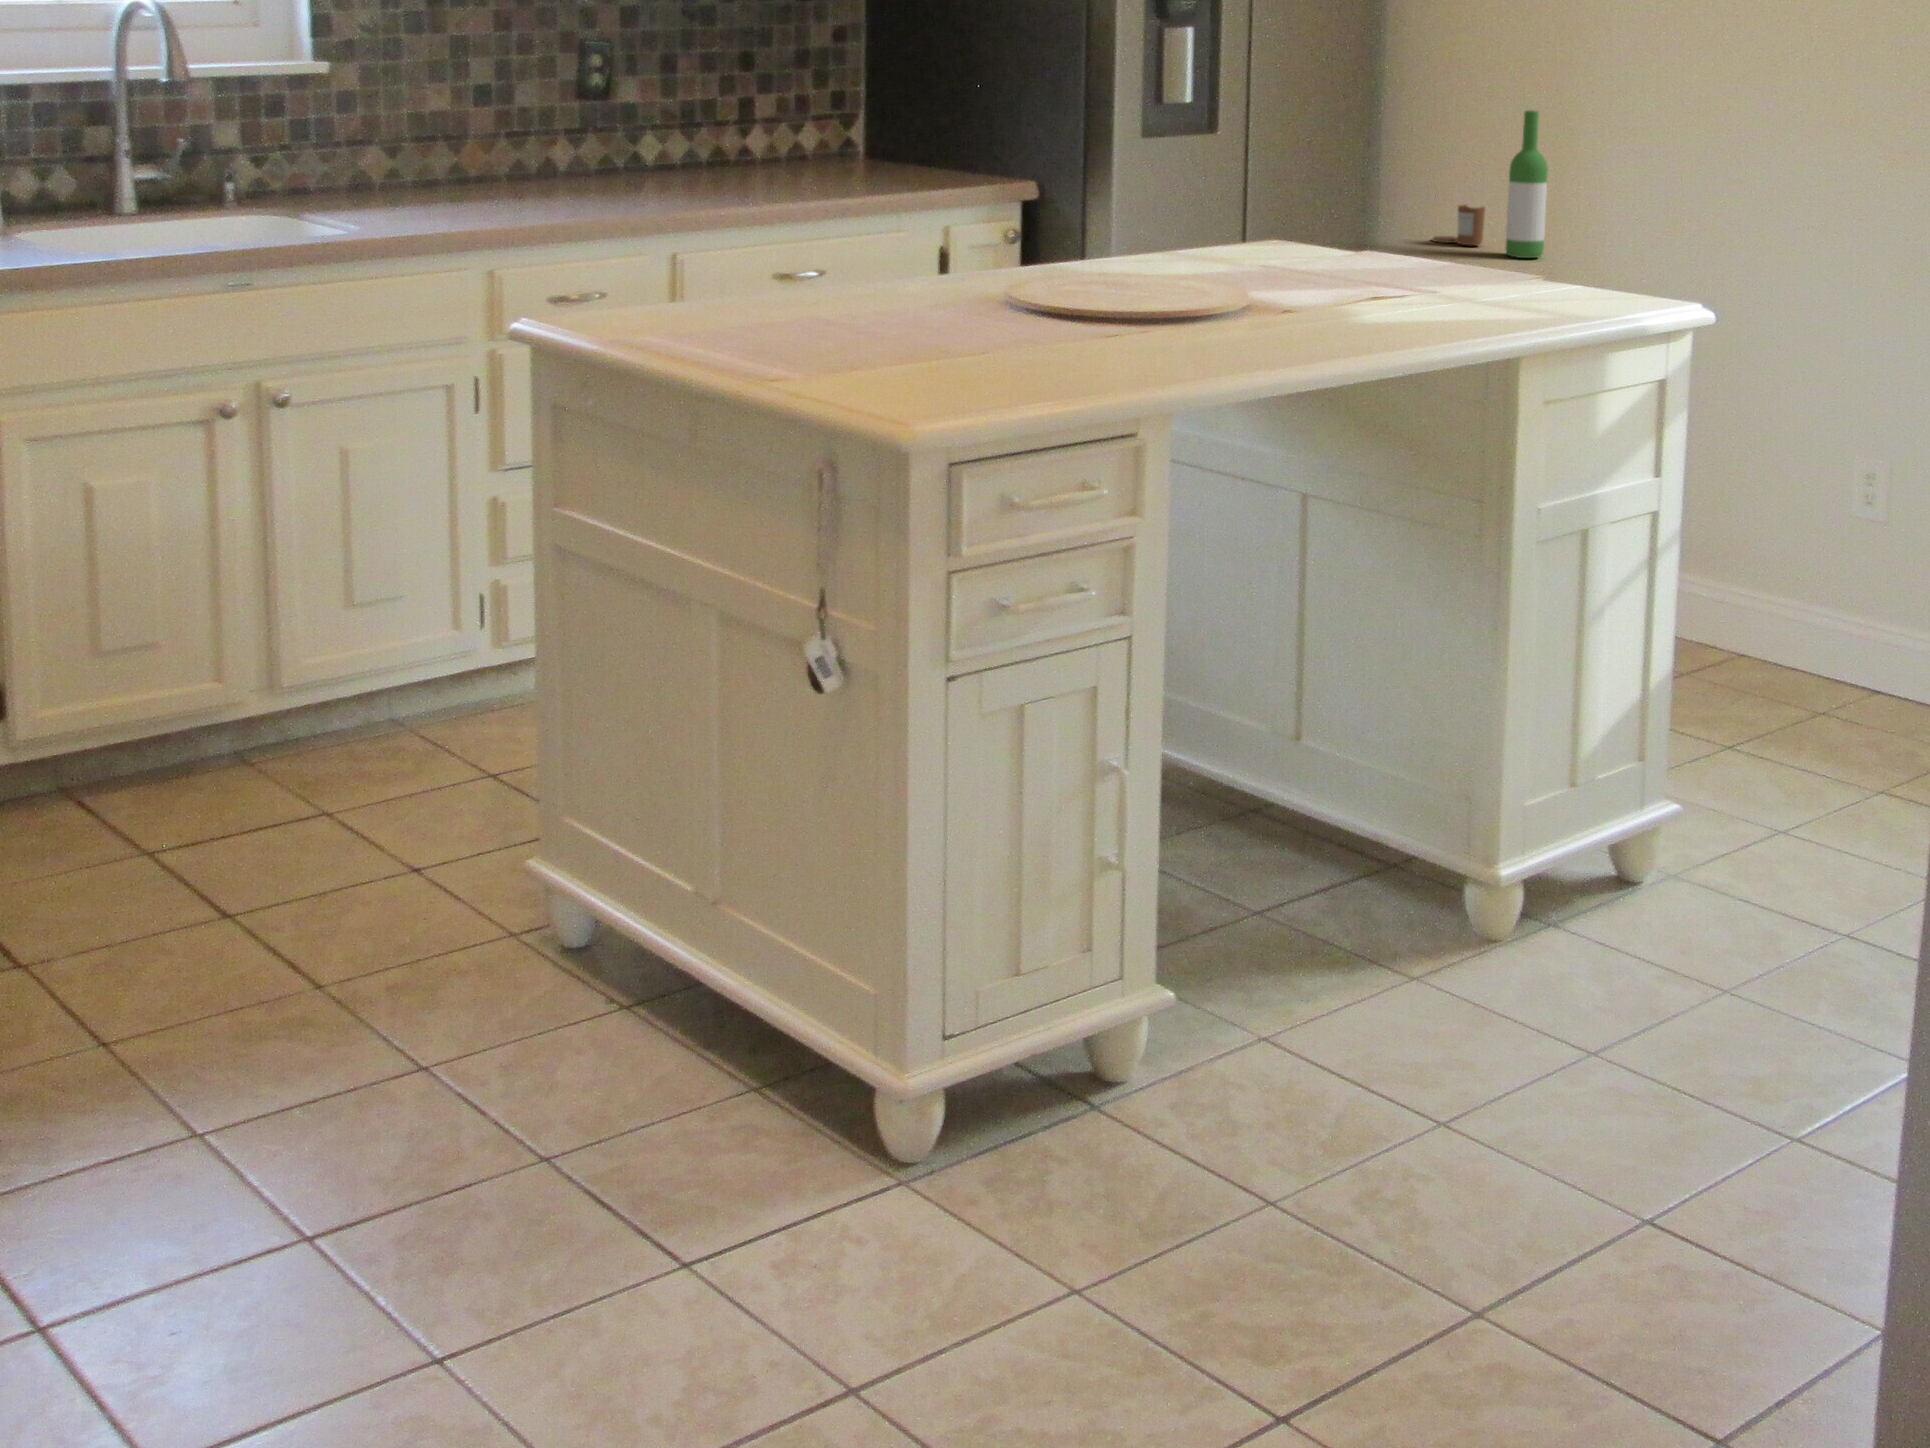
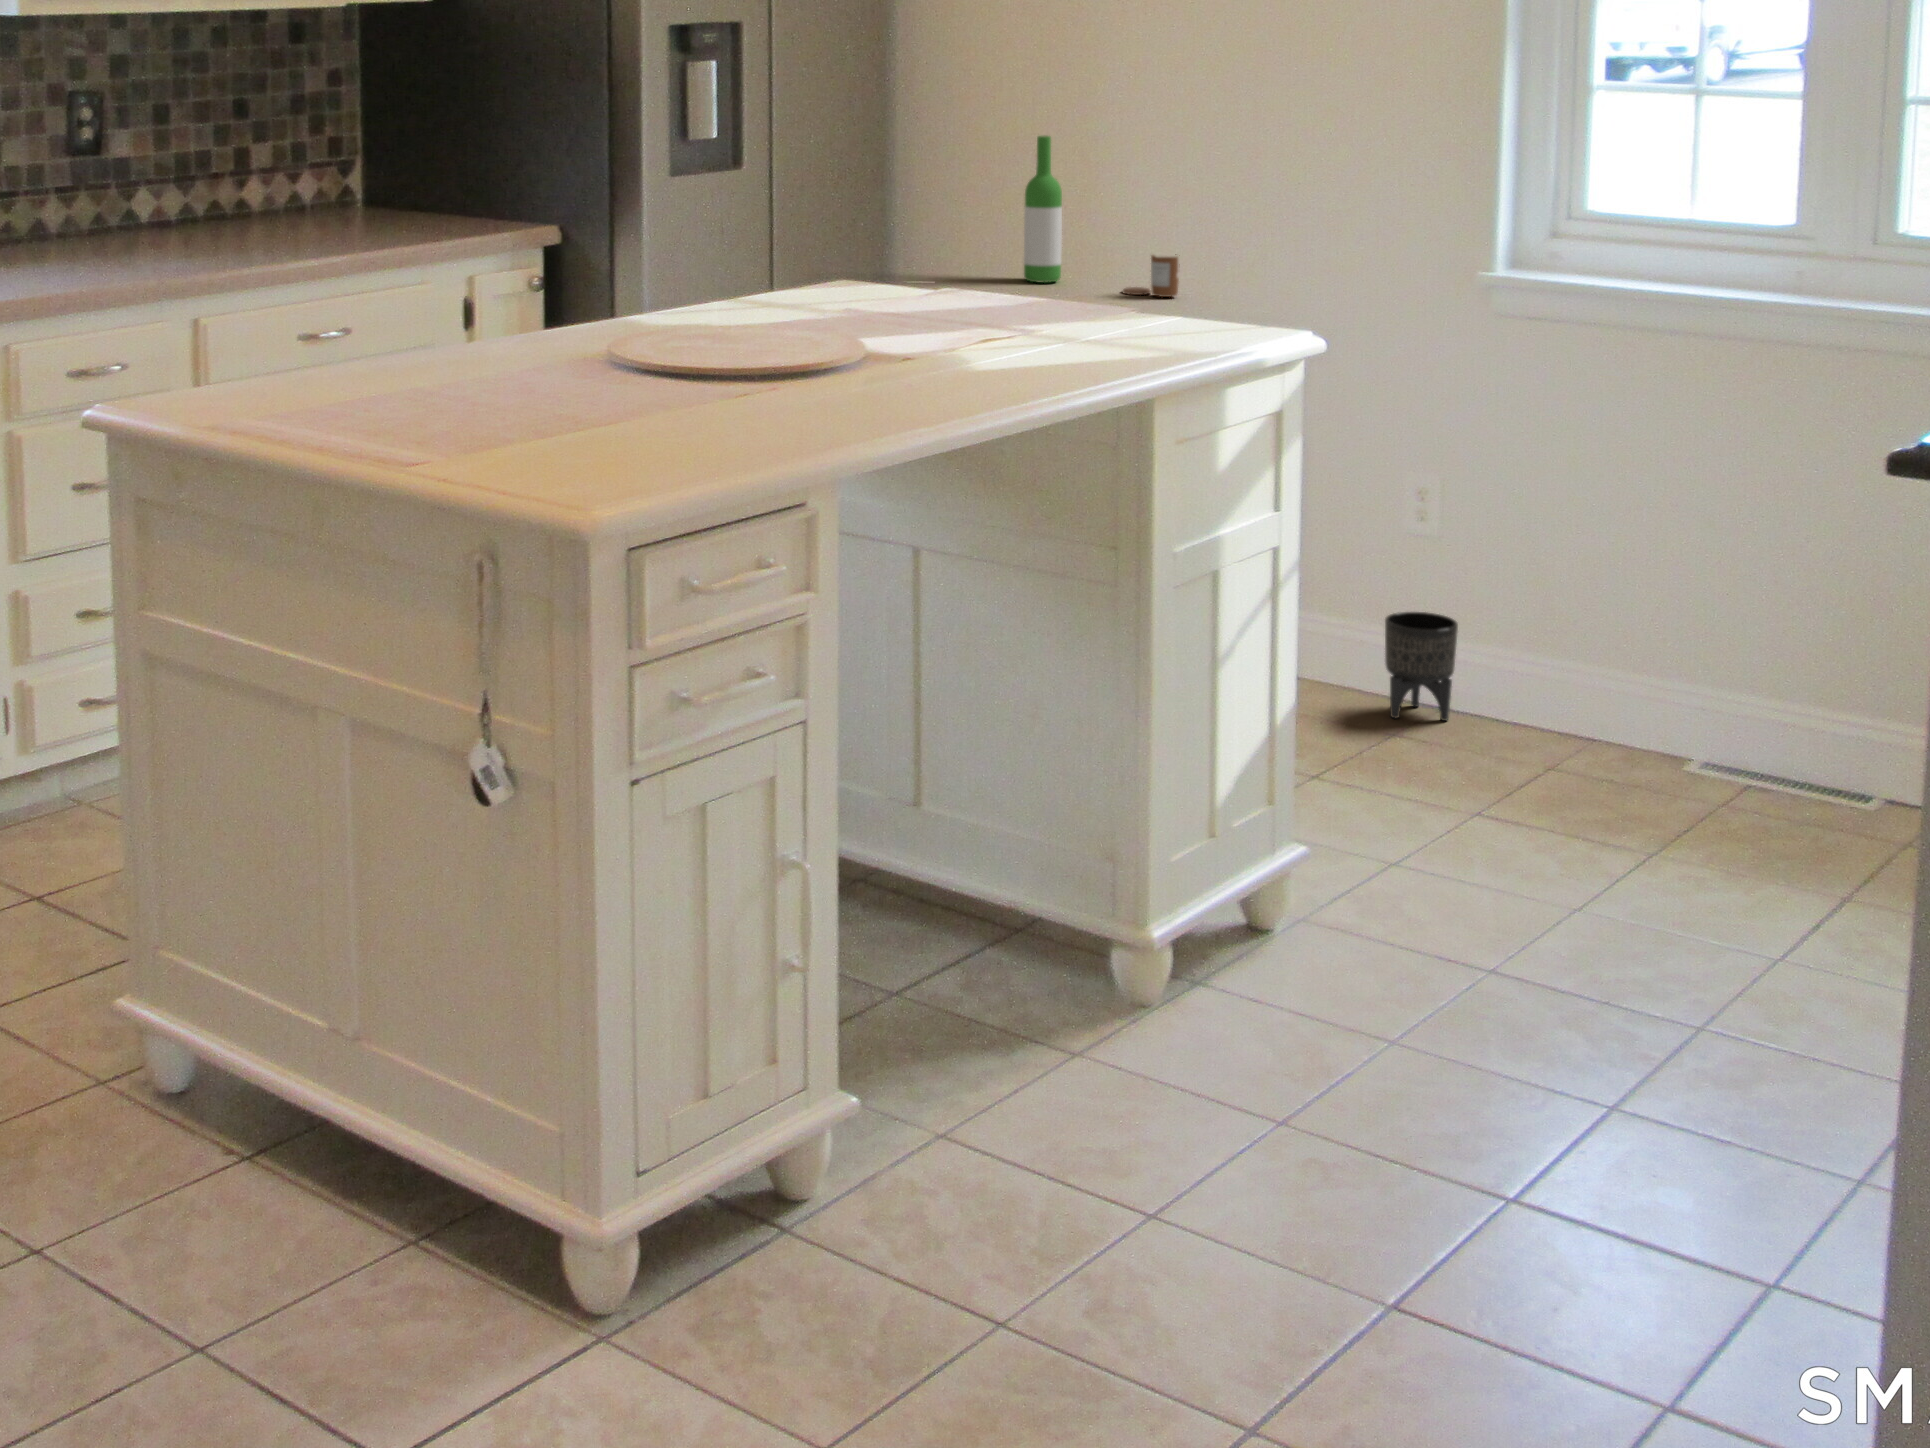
candle: present [1432,205,1485,245] -> present [1123,255,1180,297]
planter: none [1834,603,1911,714] -> present [1385,612,1458,721]

